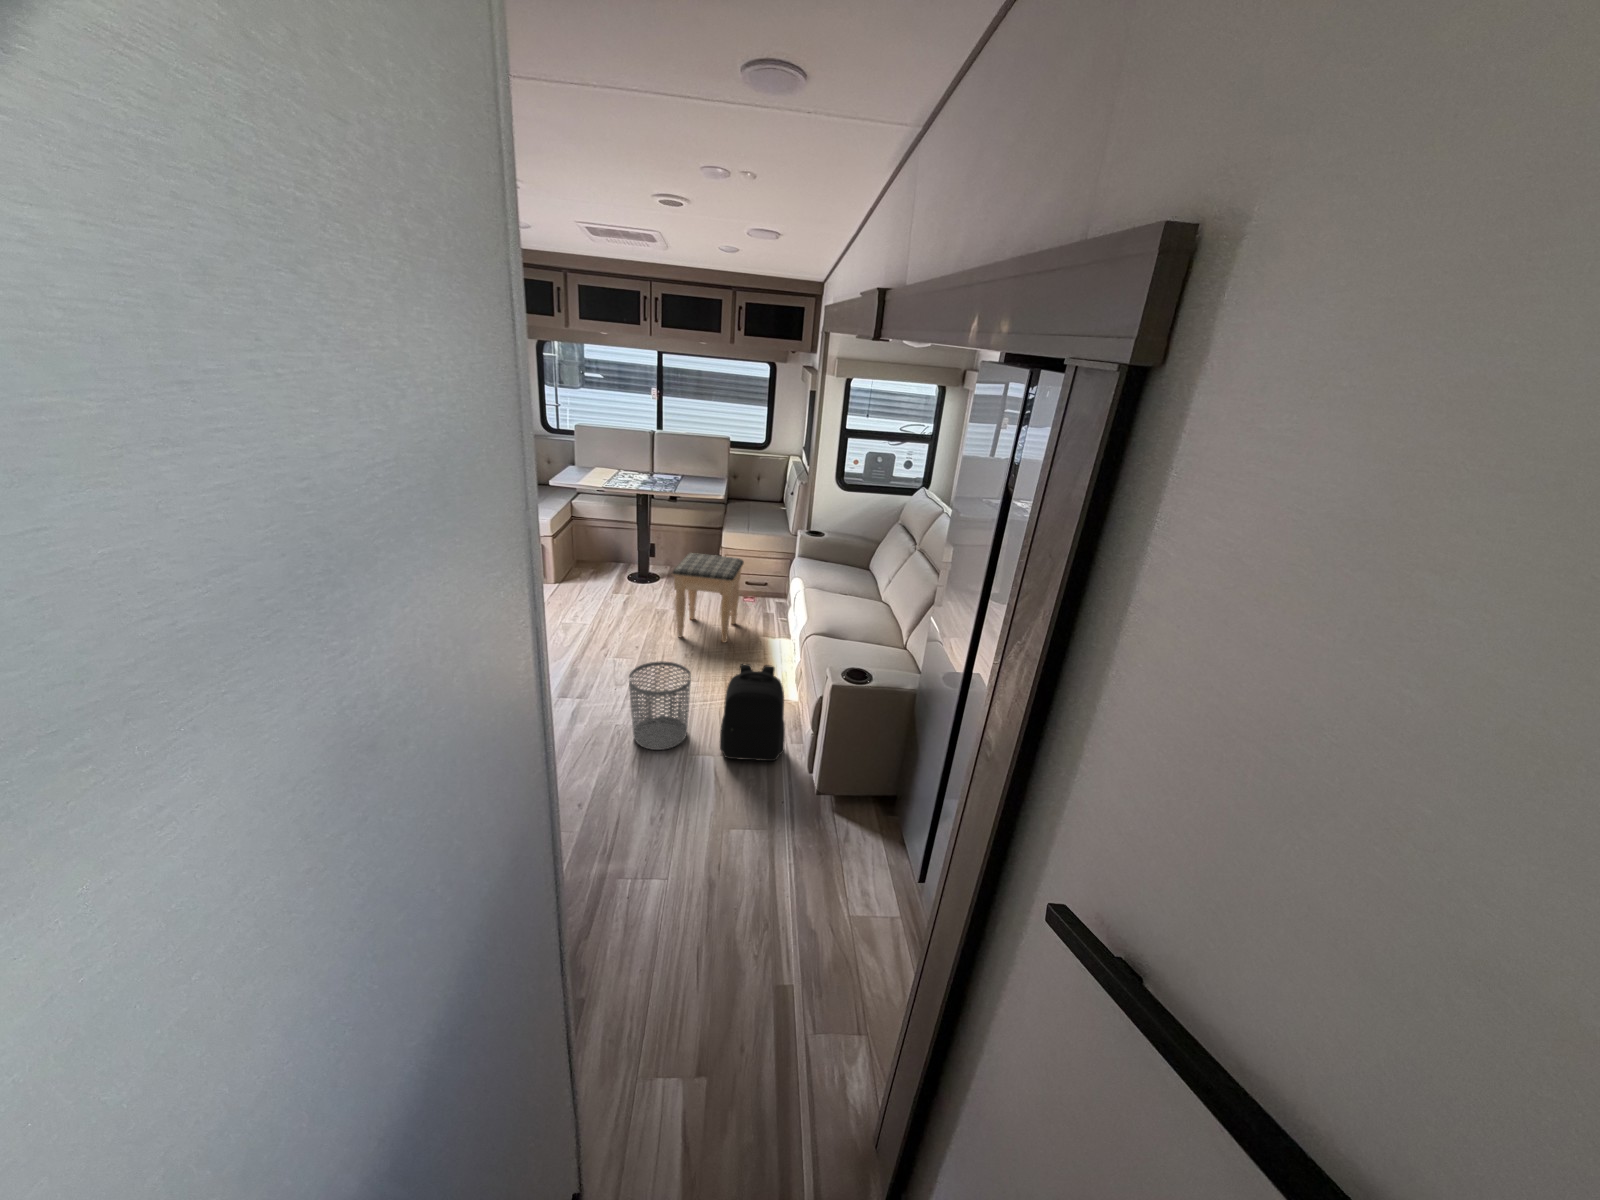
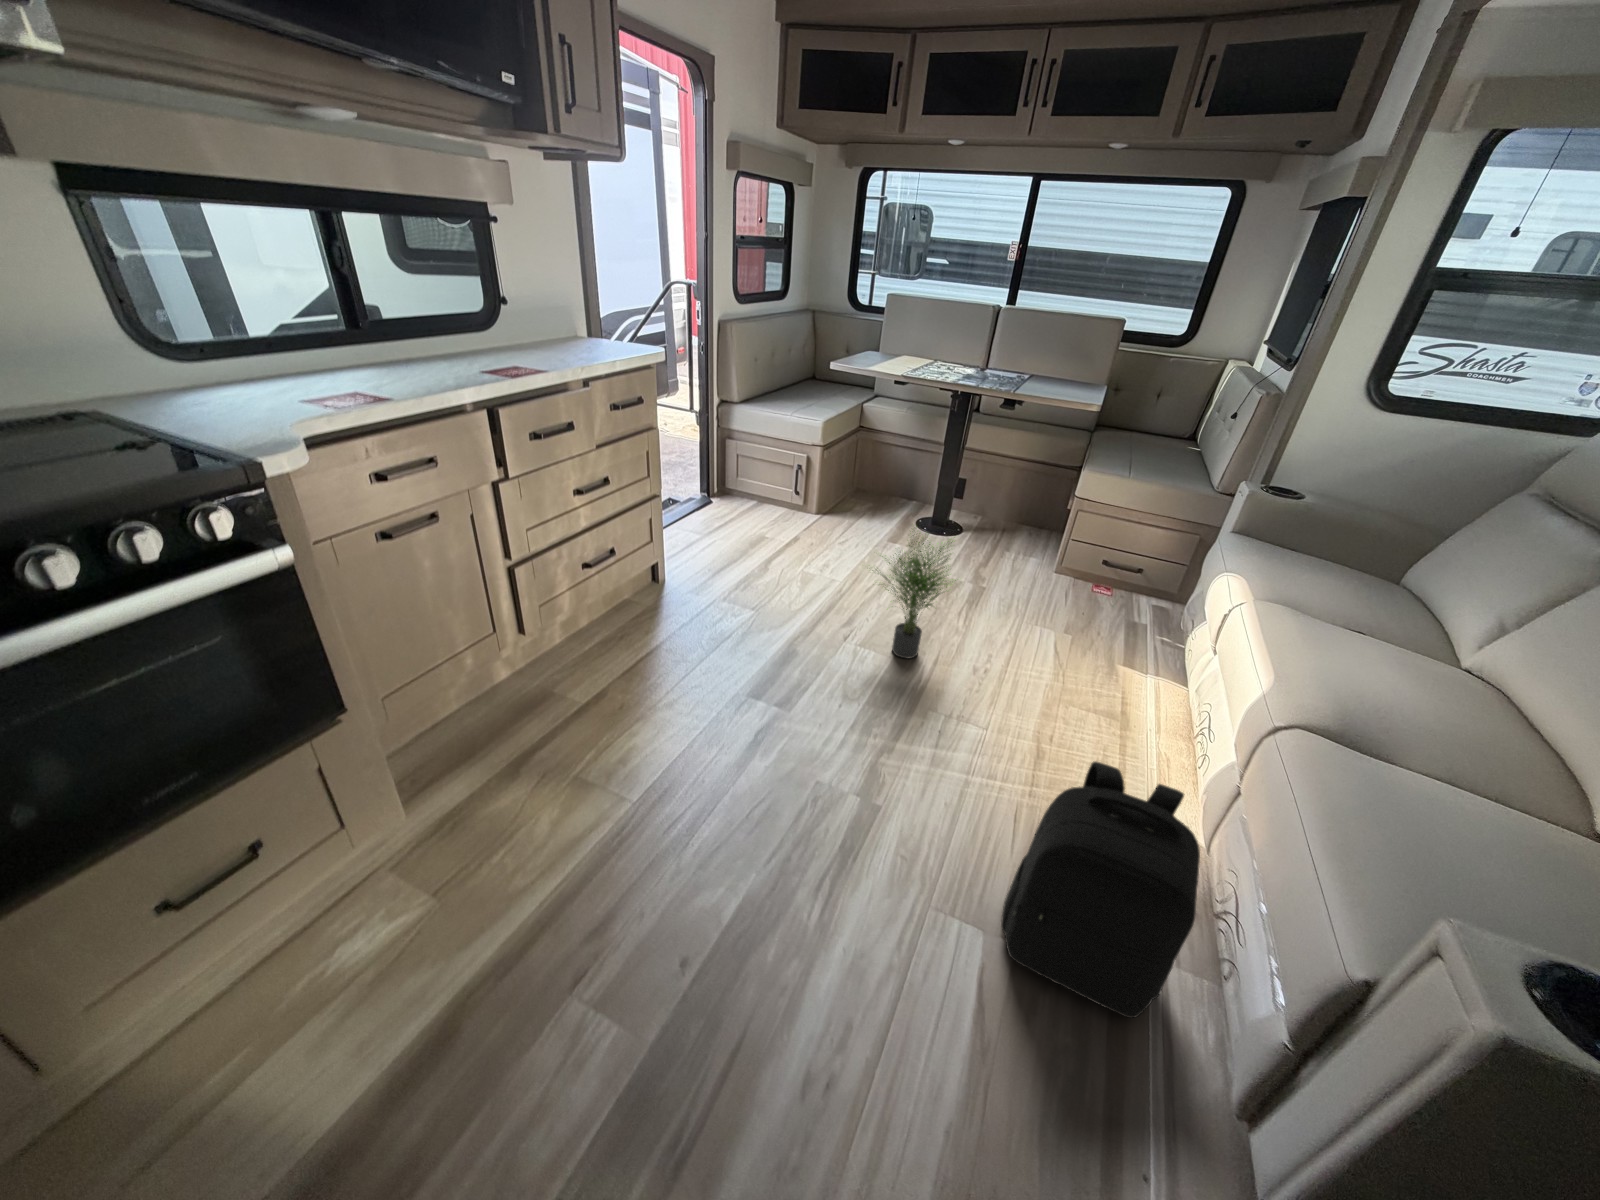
footstool: present [672,553,744,643] -> none [968,495,1117,661]
potted plant: none [608,580,670,658] -> present [872,535,953,659]
waste bin: present [629,661,691,750] -> none [836,692,971,877]

